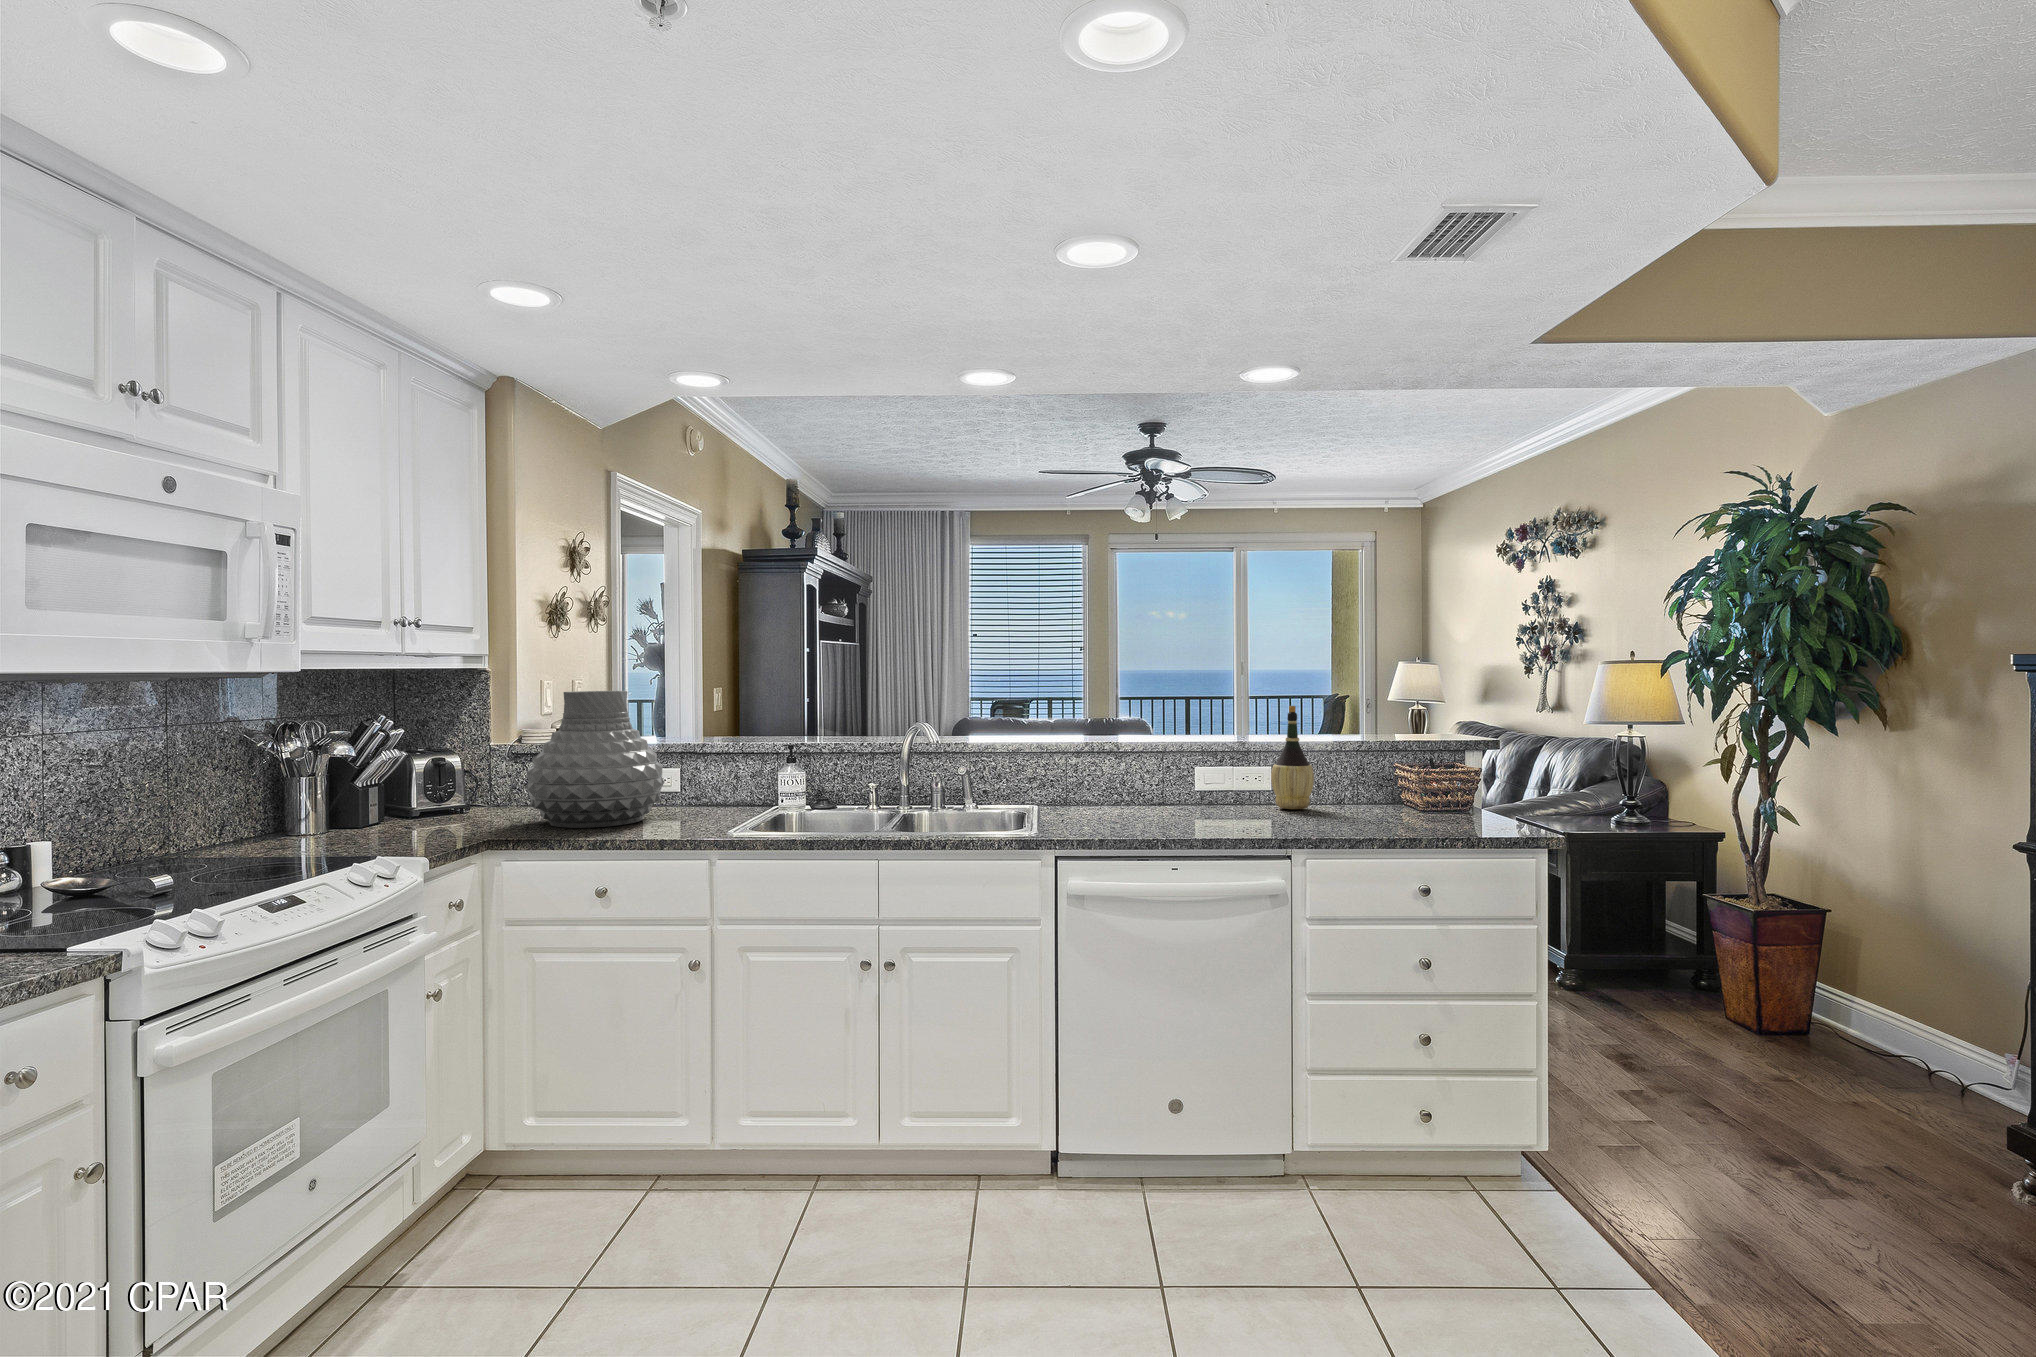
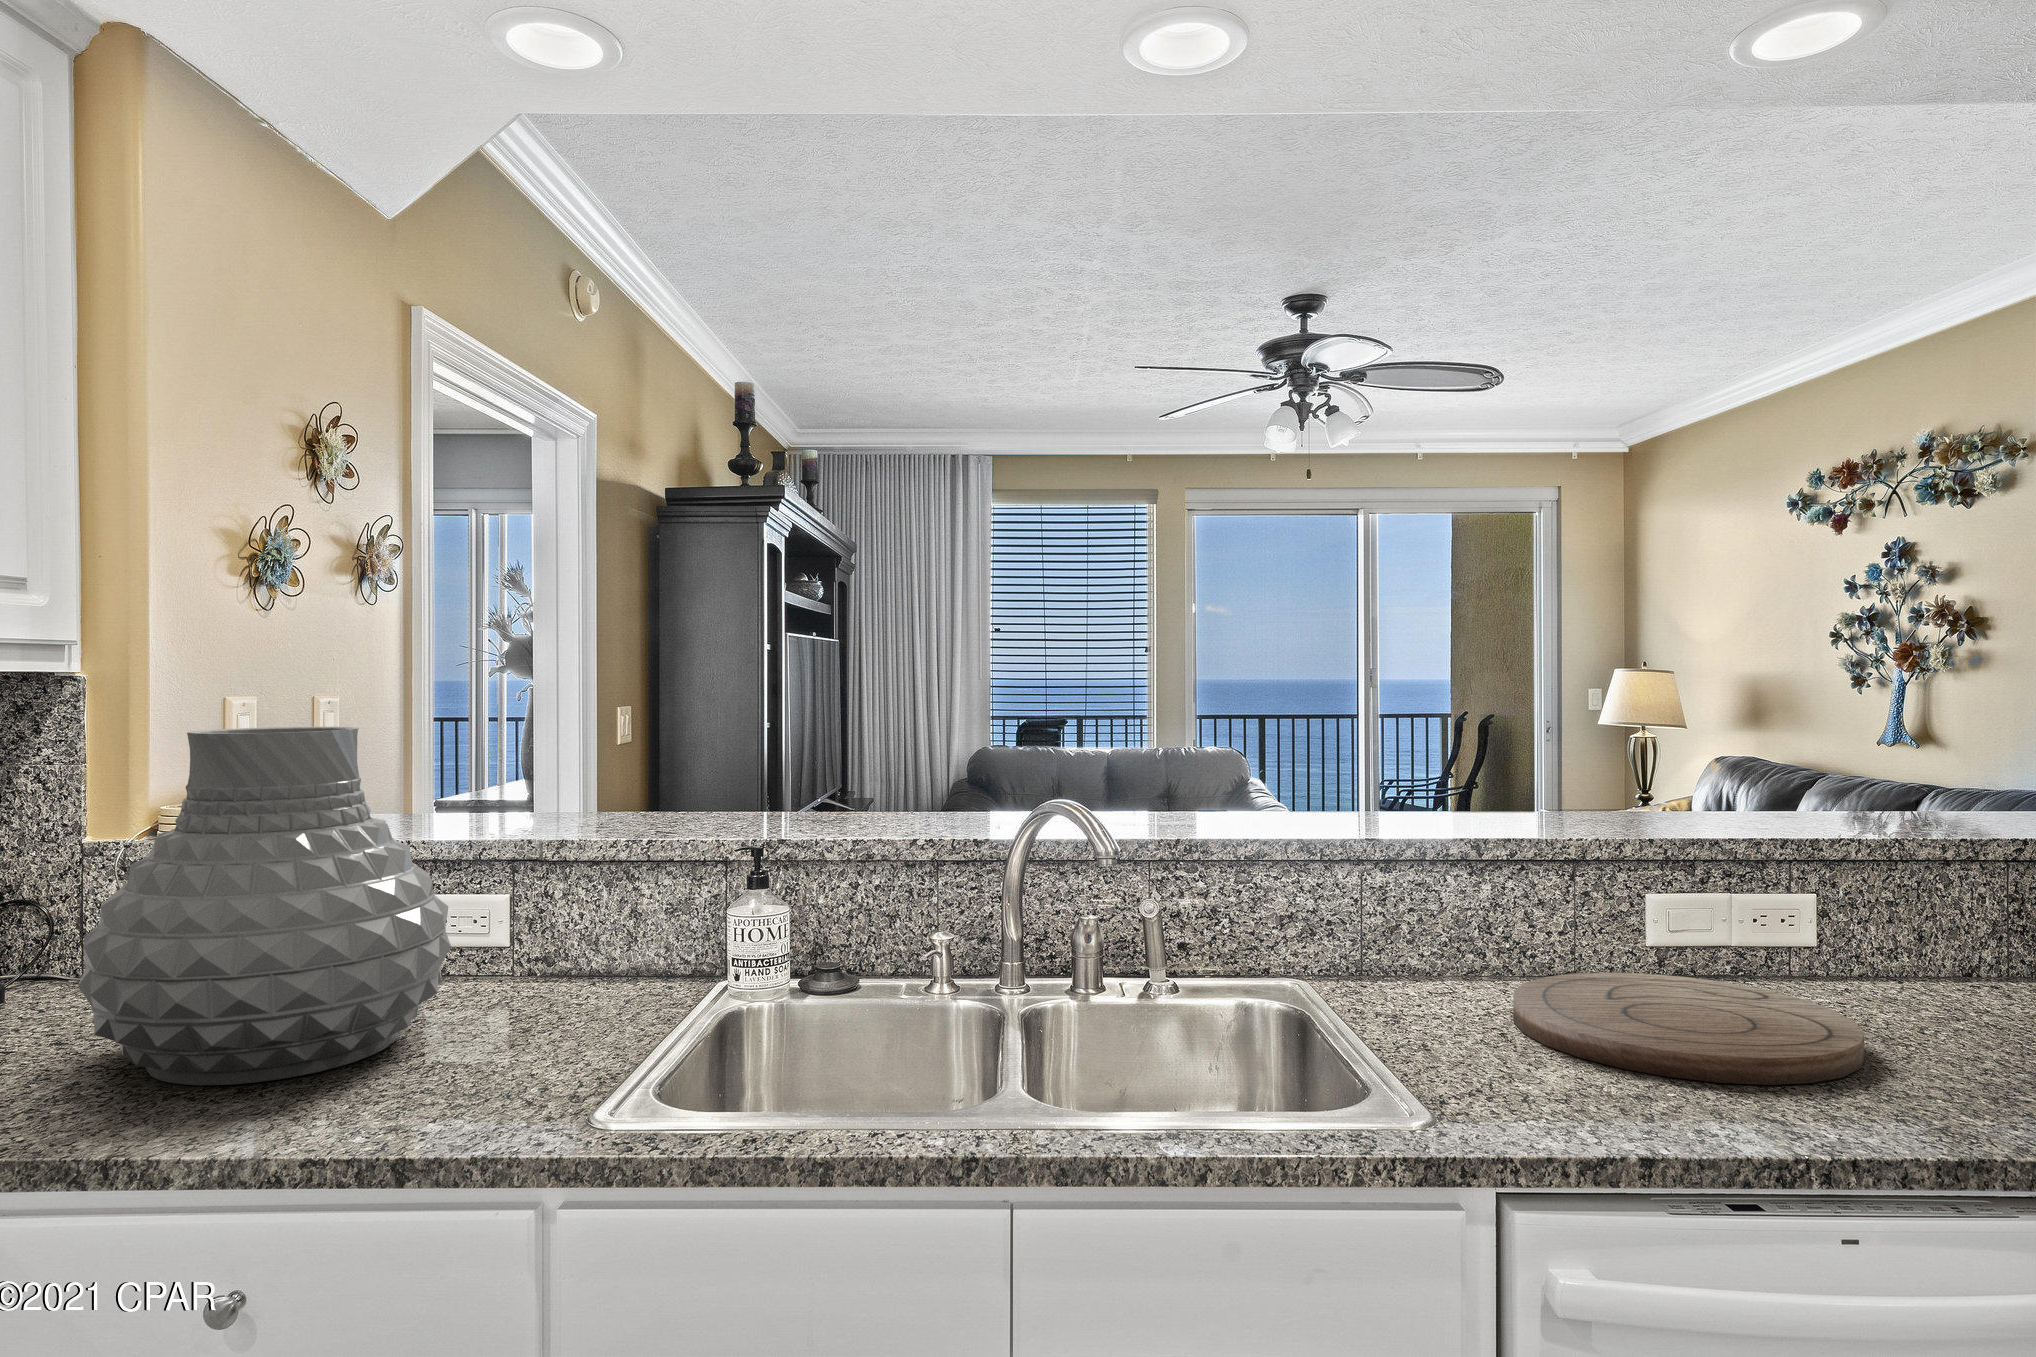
wine bottle: present [1271,706,1314,809] -> none [1826,759,1940,995]
cutting board: none [1111,800,1240,827] -> present [1513,972,1864,1085]

